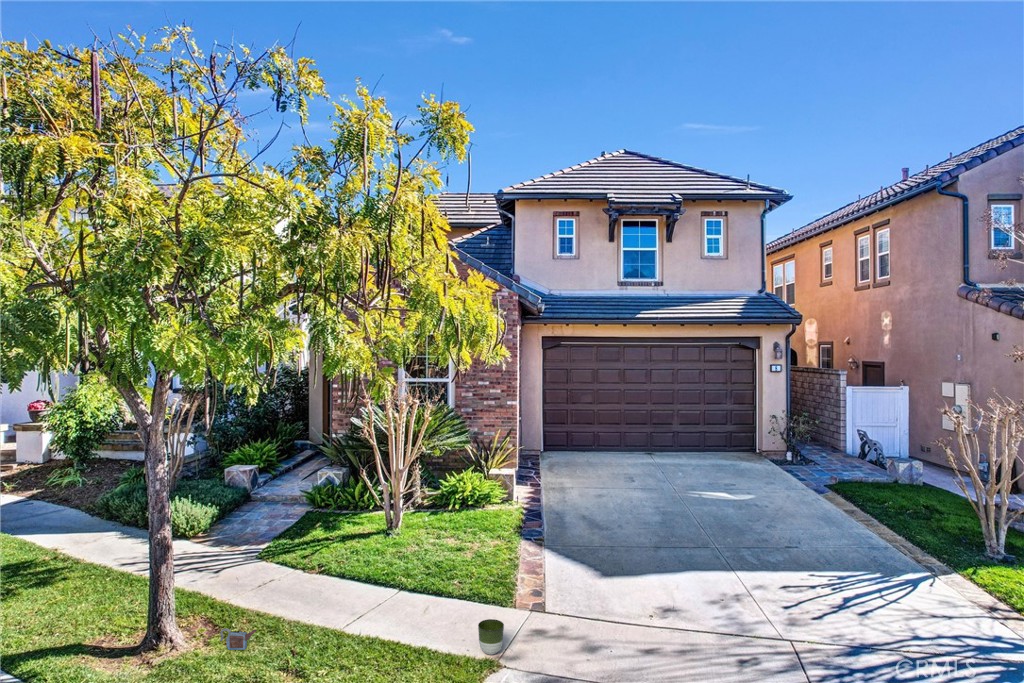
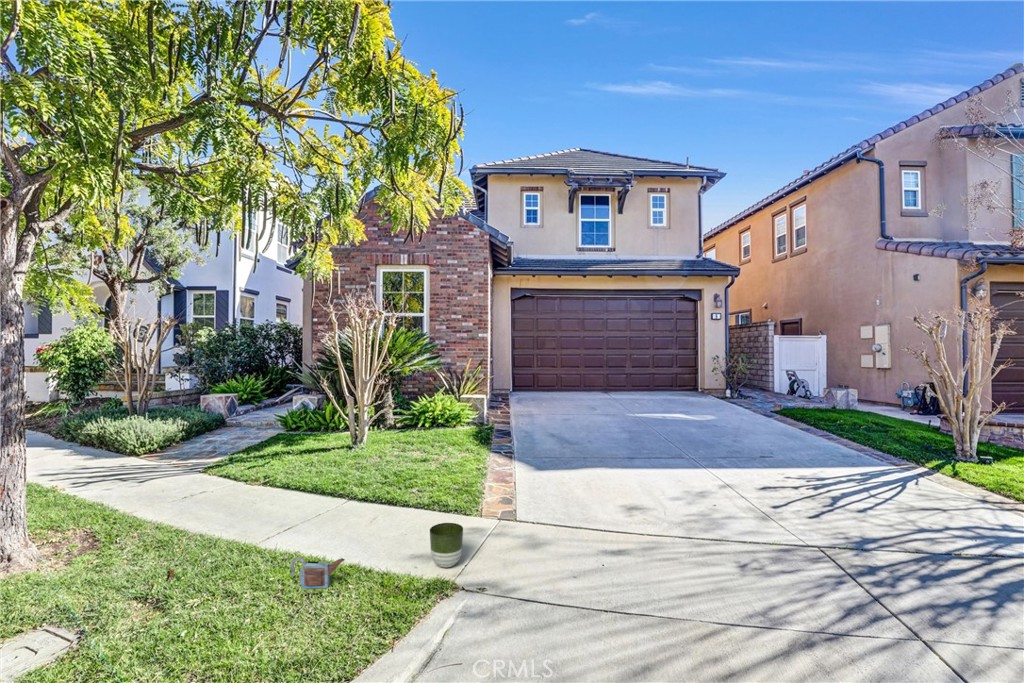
watering can: present [220,628,257,650] -> present [290,558,345,589]

